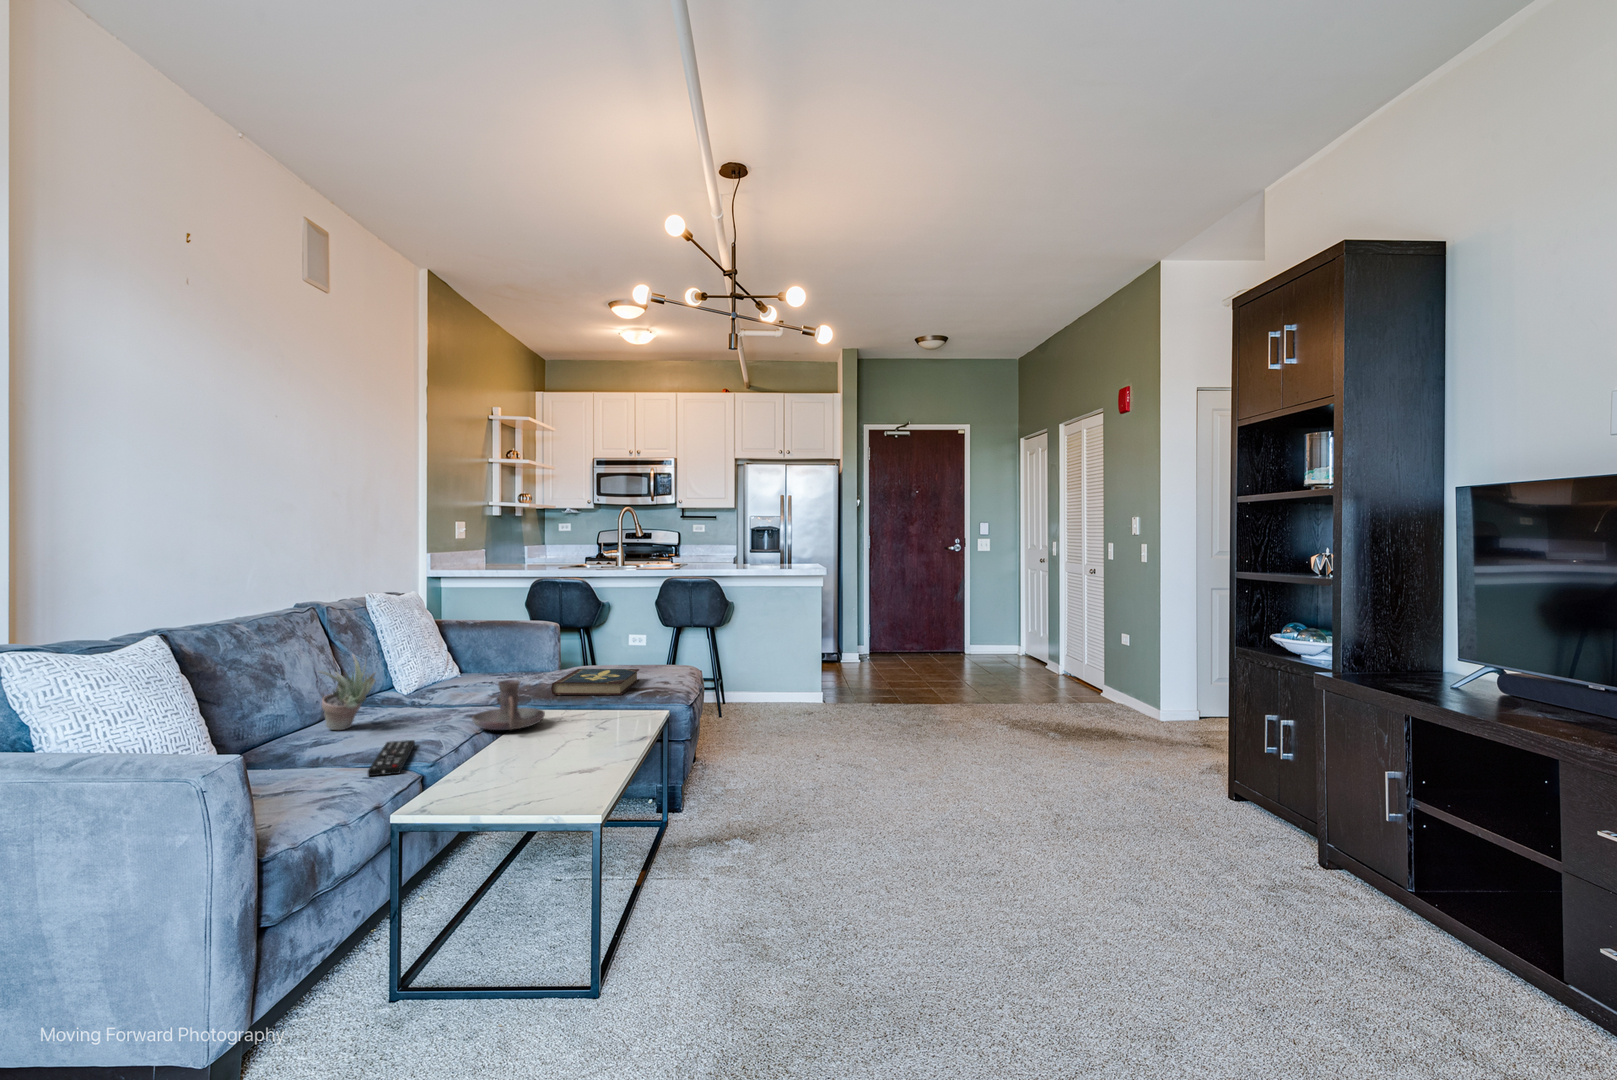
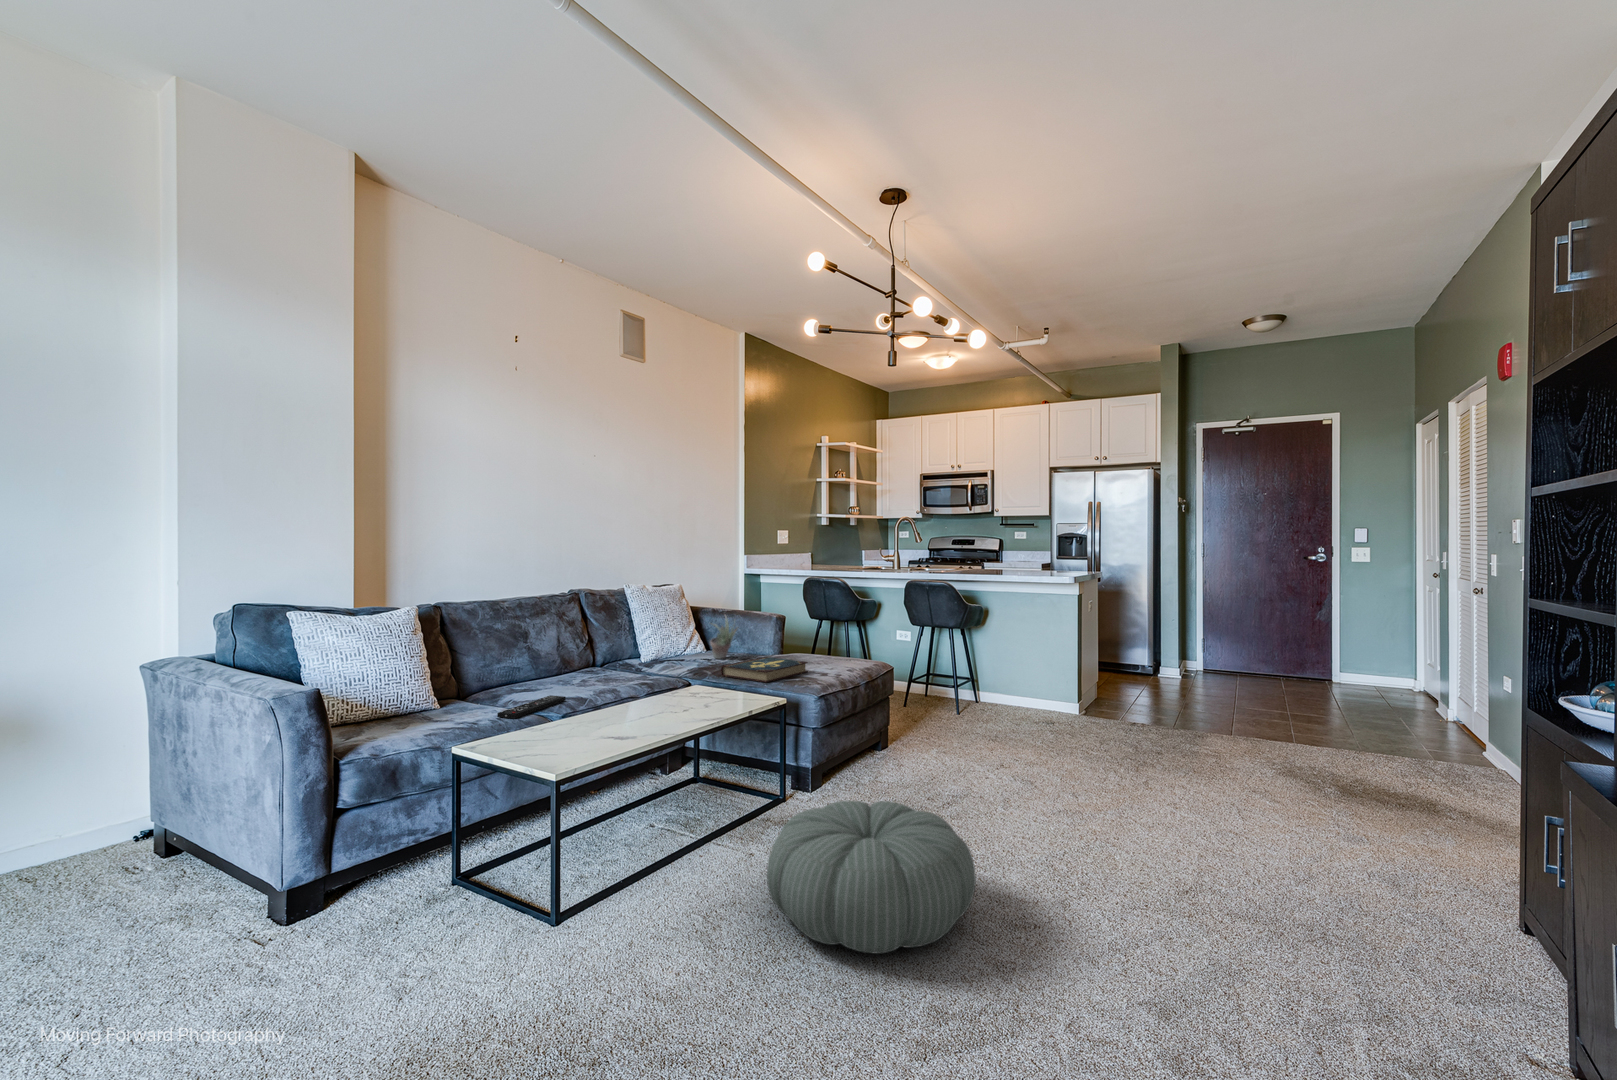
succulent plant: present [319,654,375,730] -> present [710,616,739,659]
candle holder: present [472,680,545,730] -> none [613,659,669,698]
pouf: none [793,786,996,923] -> present [767,801,976,954]

